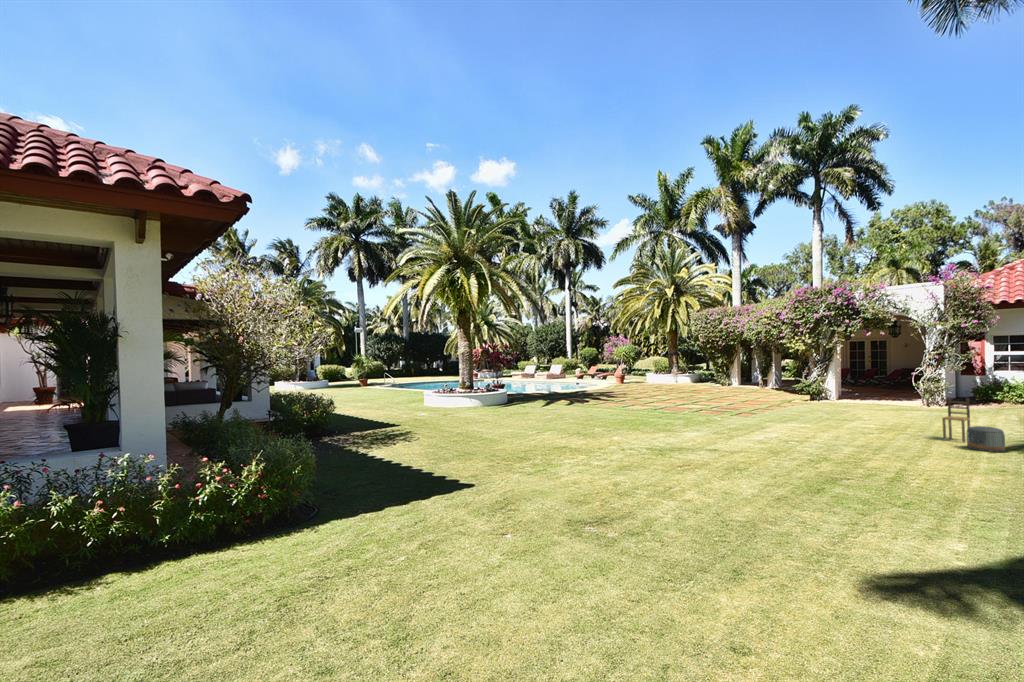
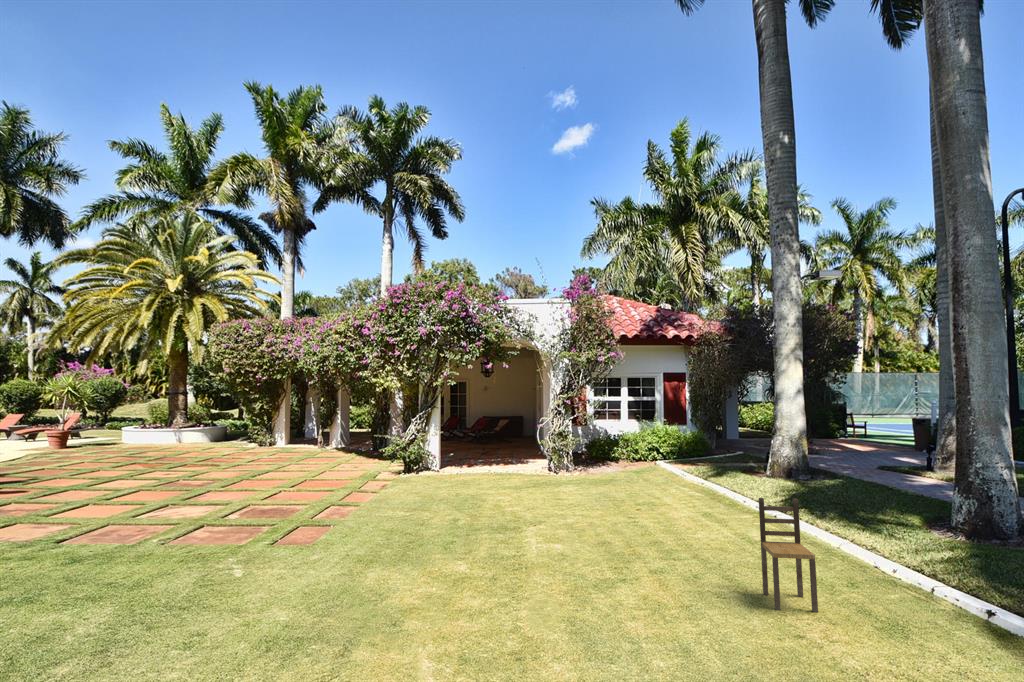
pouf: present [967,426,1005,452] -> none [868,581,958,664]

